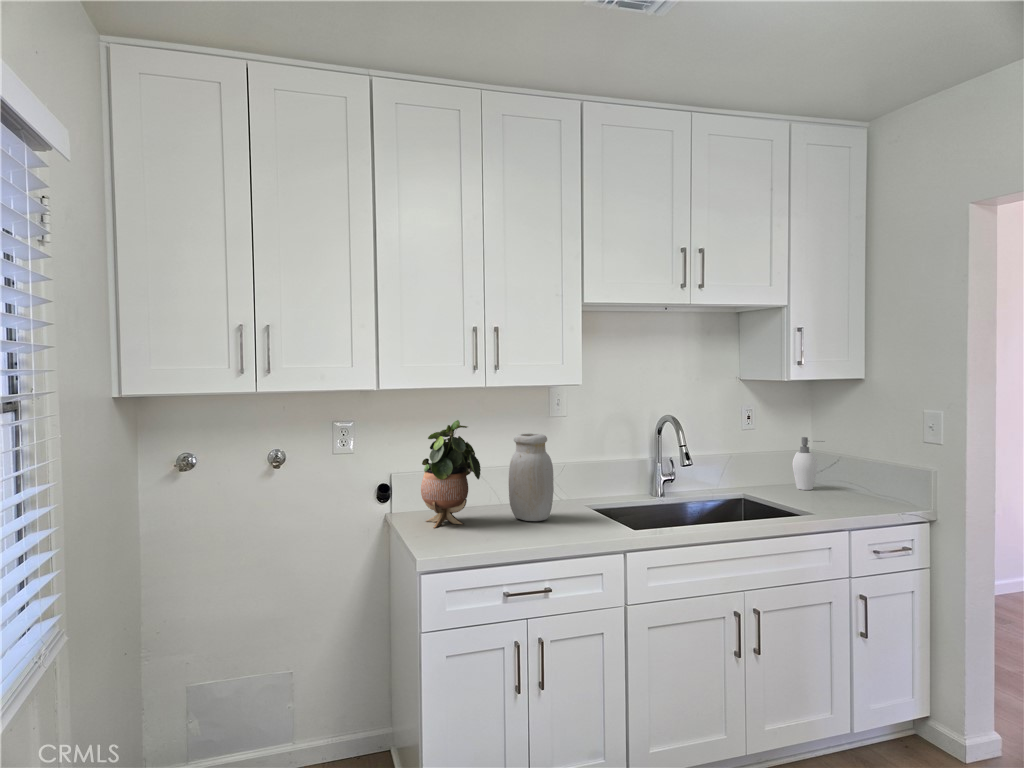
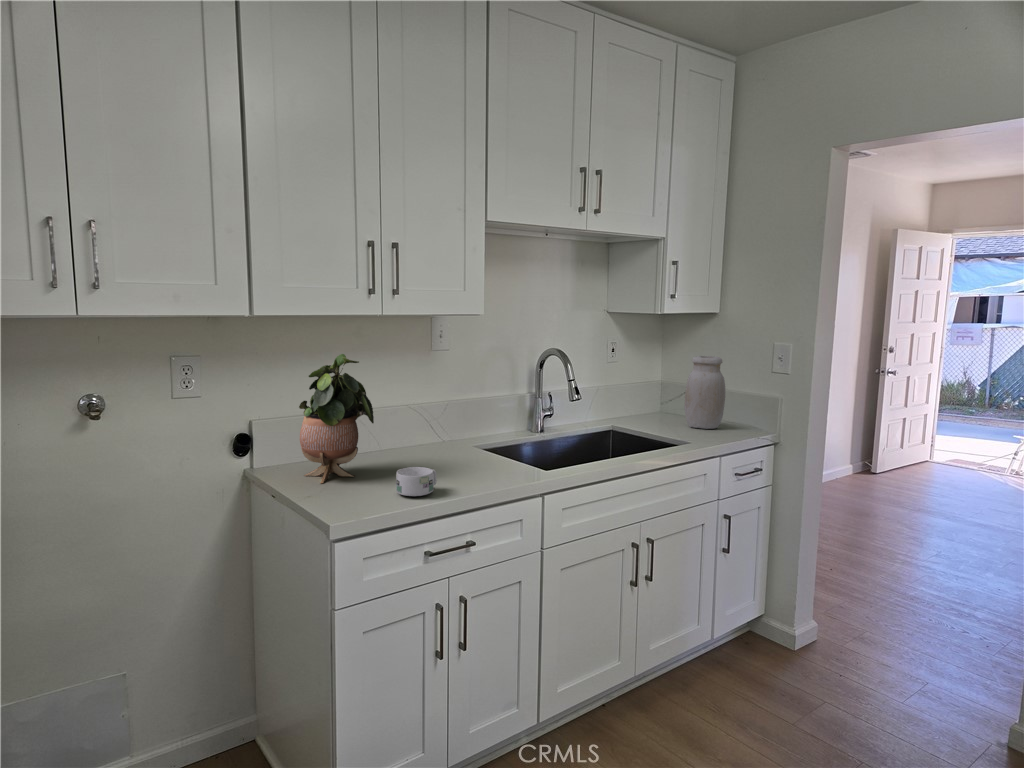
jar: present [509,433,554,521] -> present [685,356,725,429]
soap dispenser: present [792,437,825,490] -> none [651,369,681,420]
mug: none [485,518,522,542] -> present [396,467,437,496]

